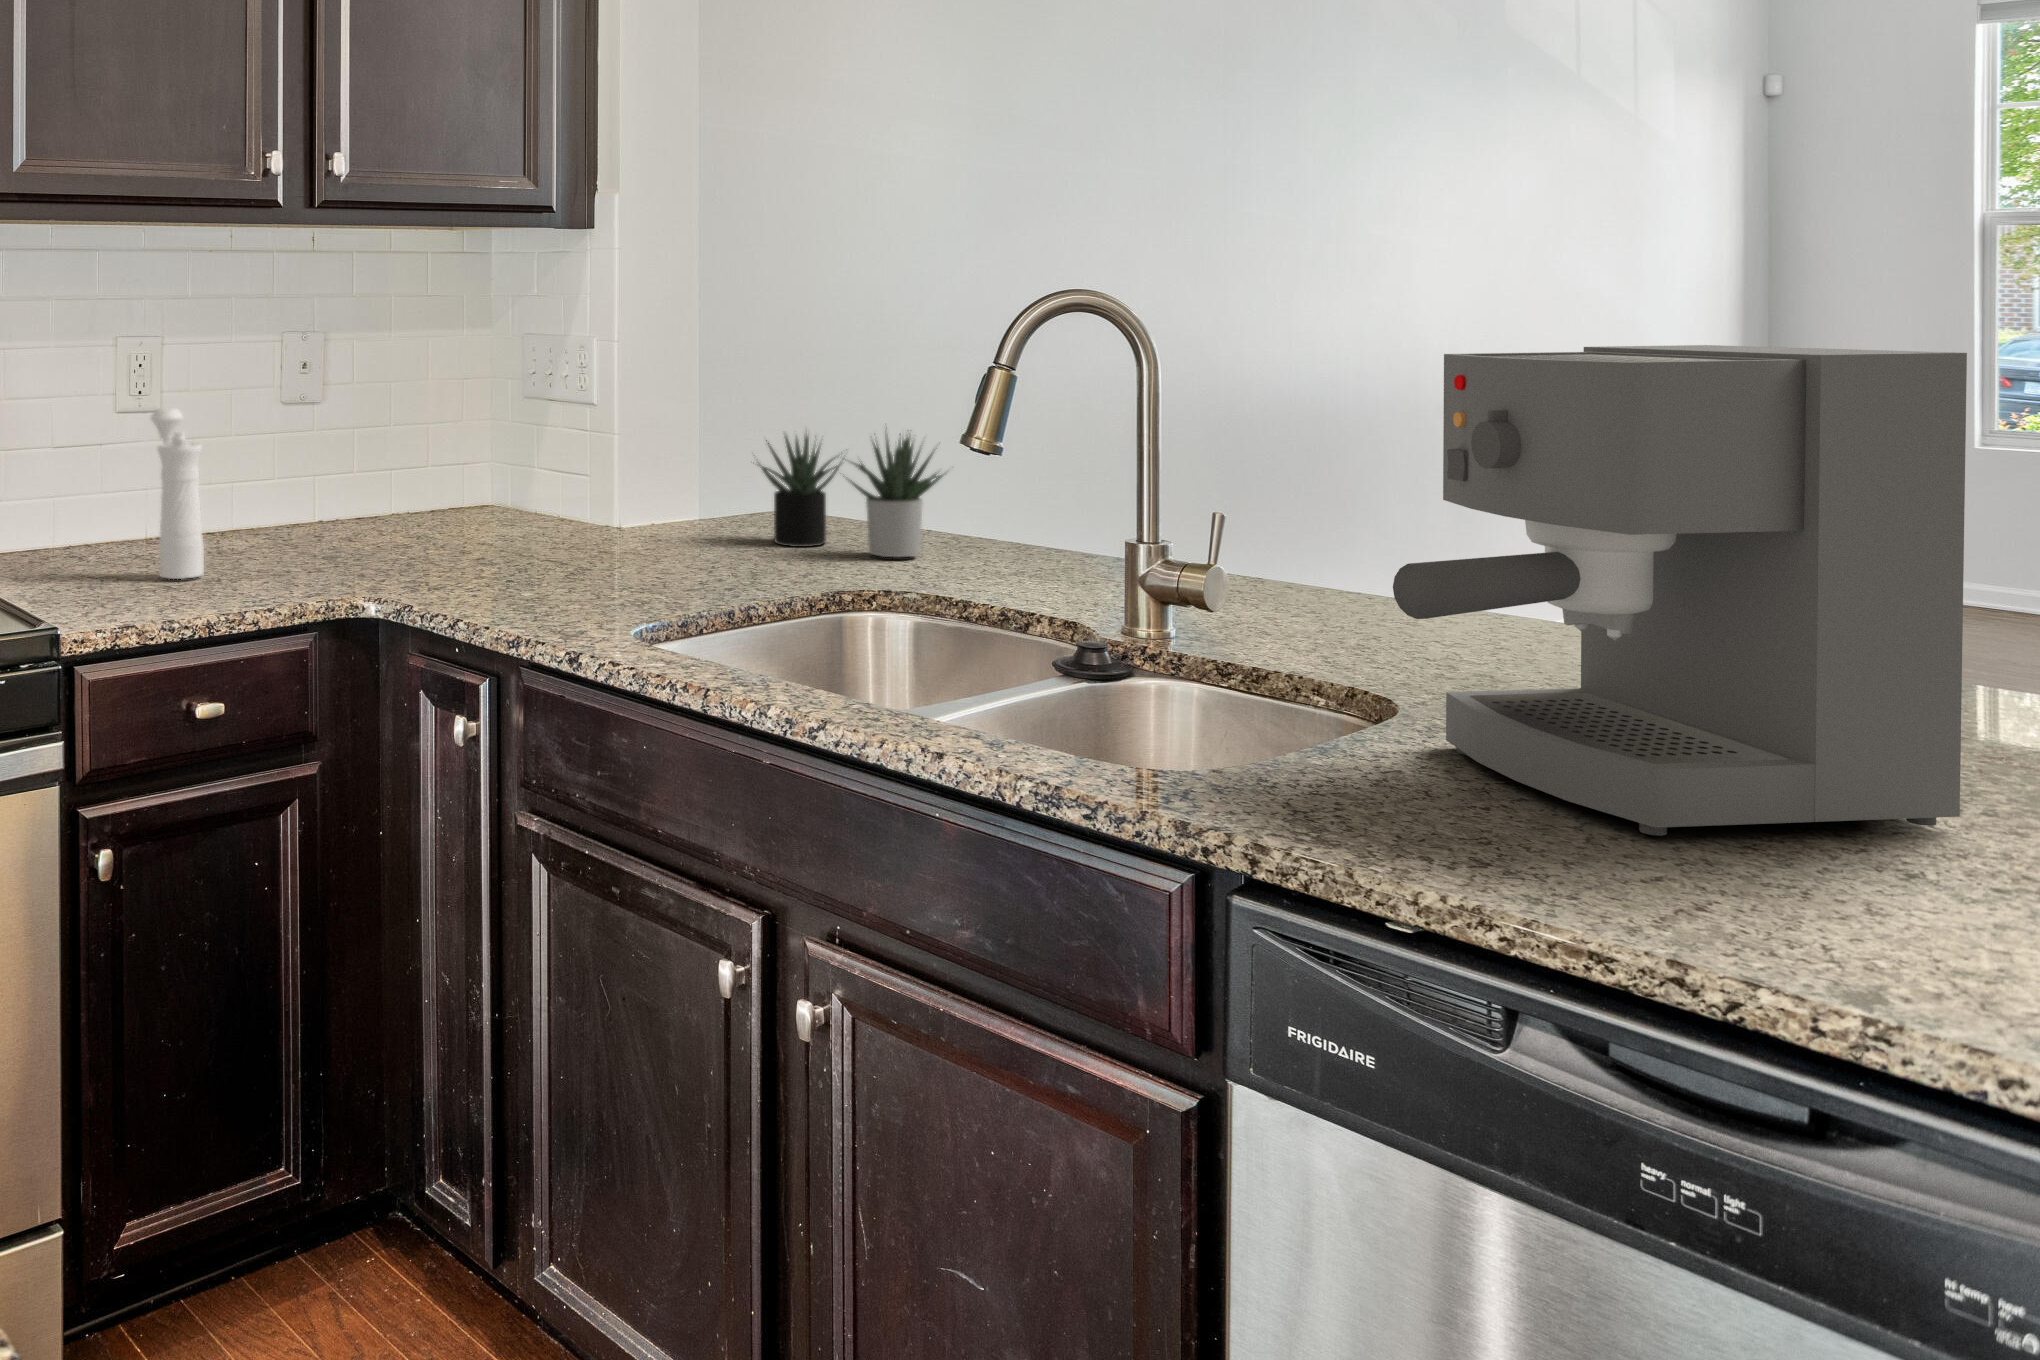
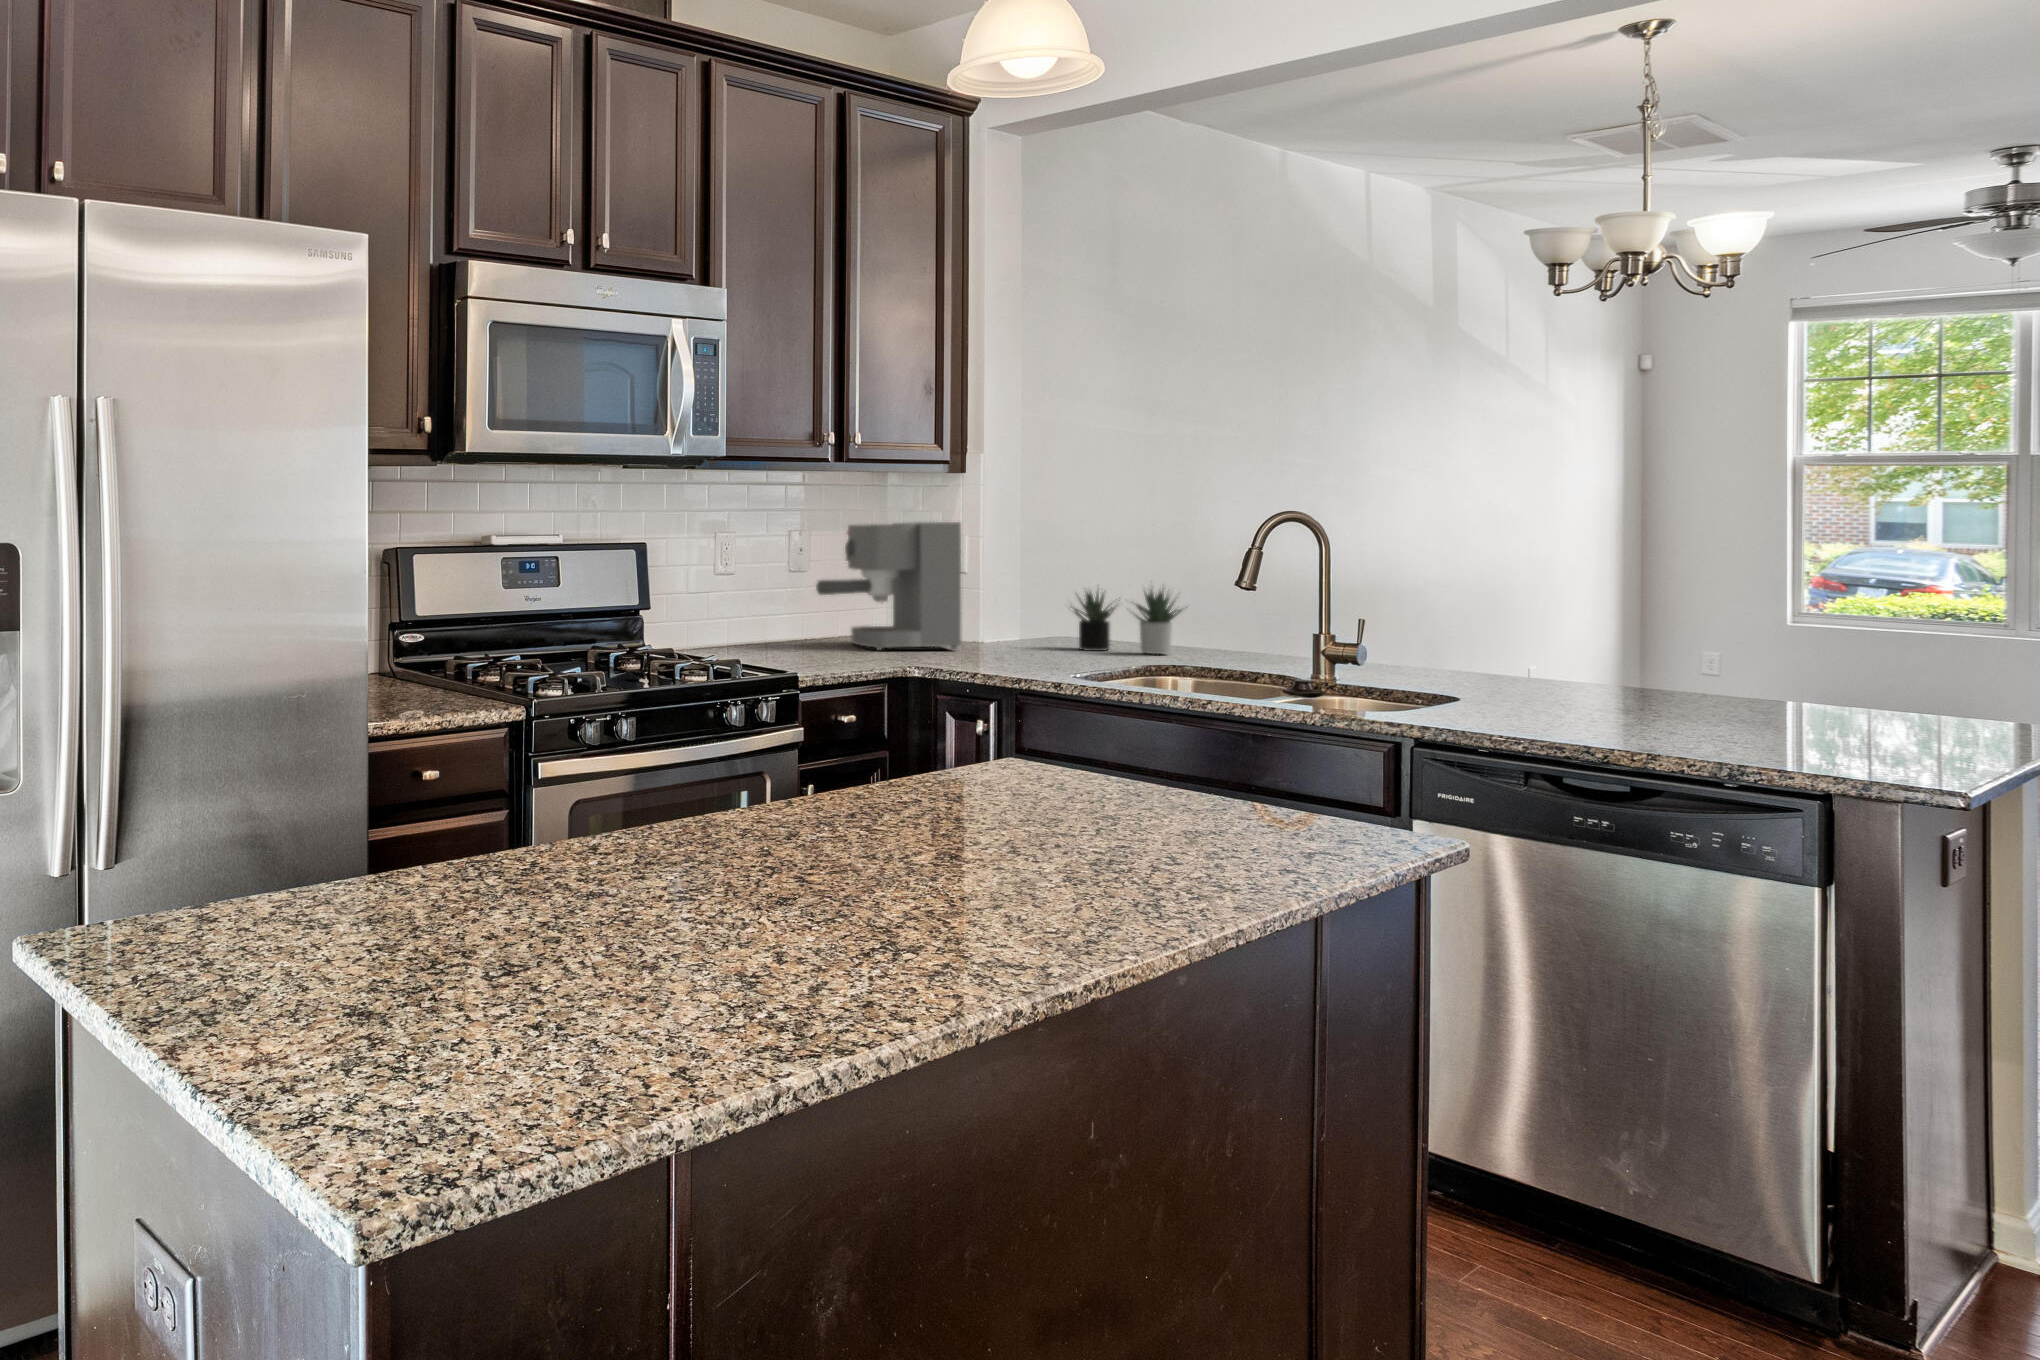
coffee maker: present [1393,345,1967,836] -> present [816,522,961,650]
pepper mill: present [151,408,204,579] -> none [760,572,803,660]

